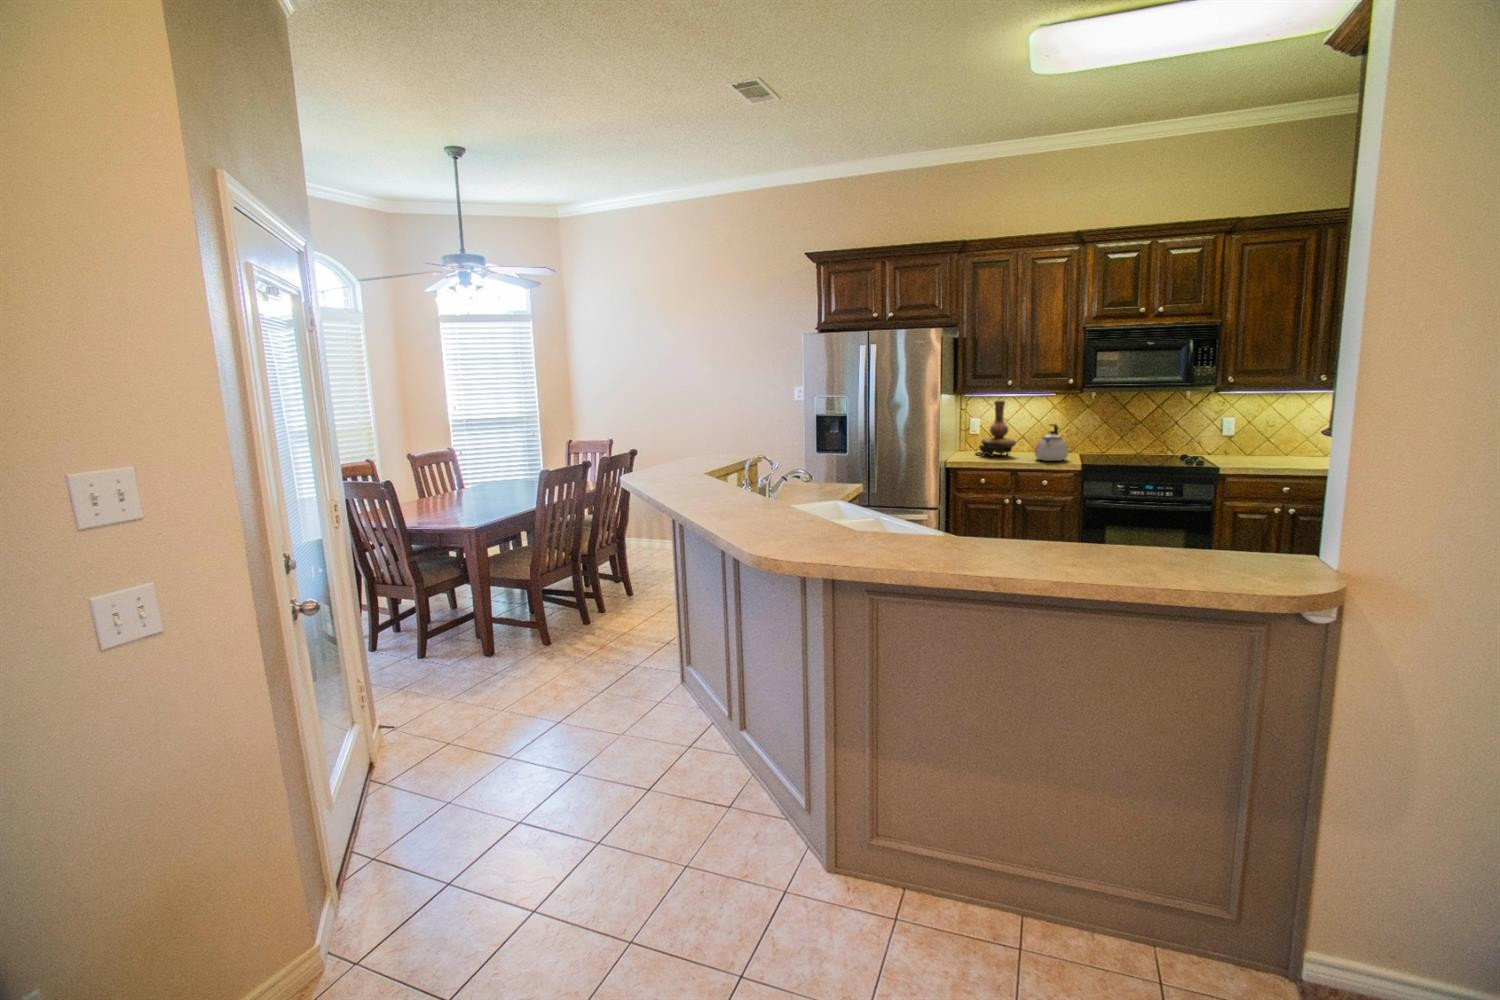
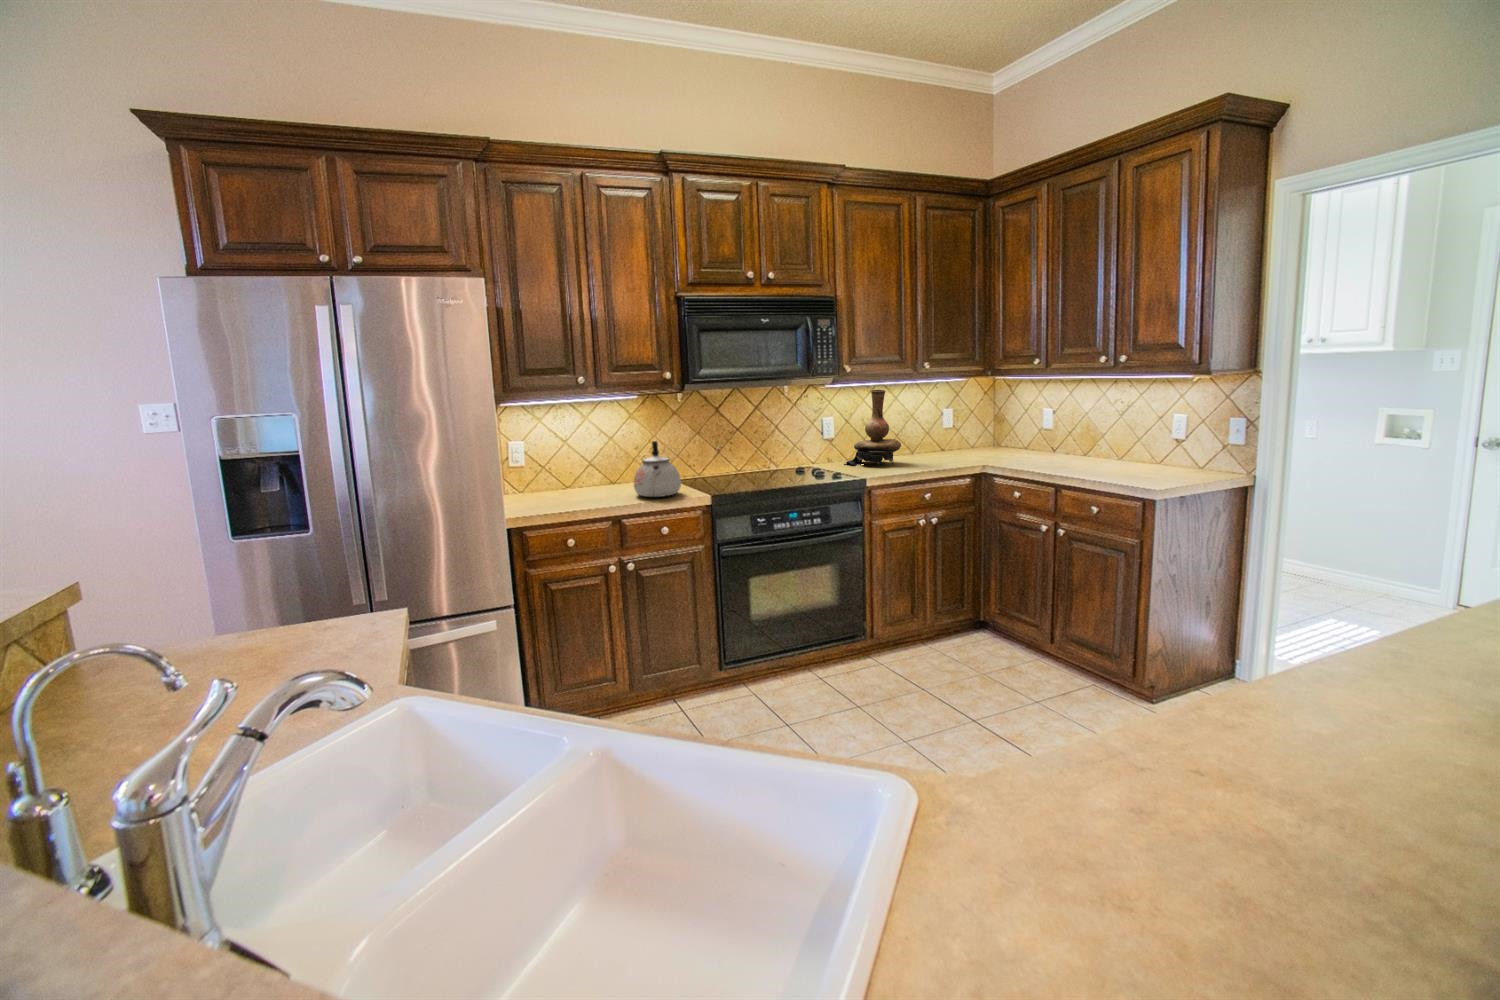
vase: present [976,400,1016,457] -> present [846,390,901,466]

